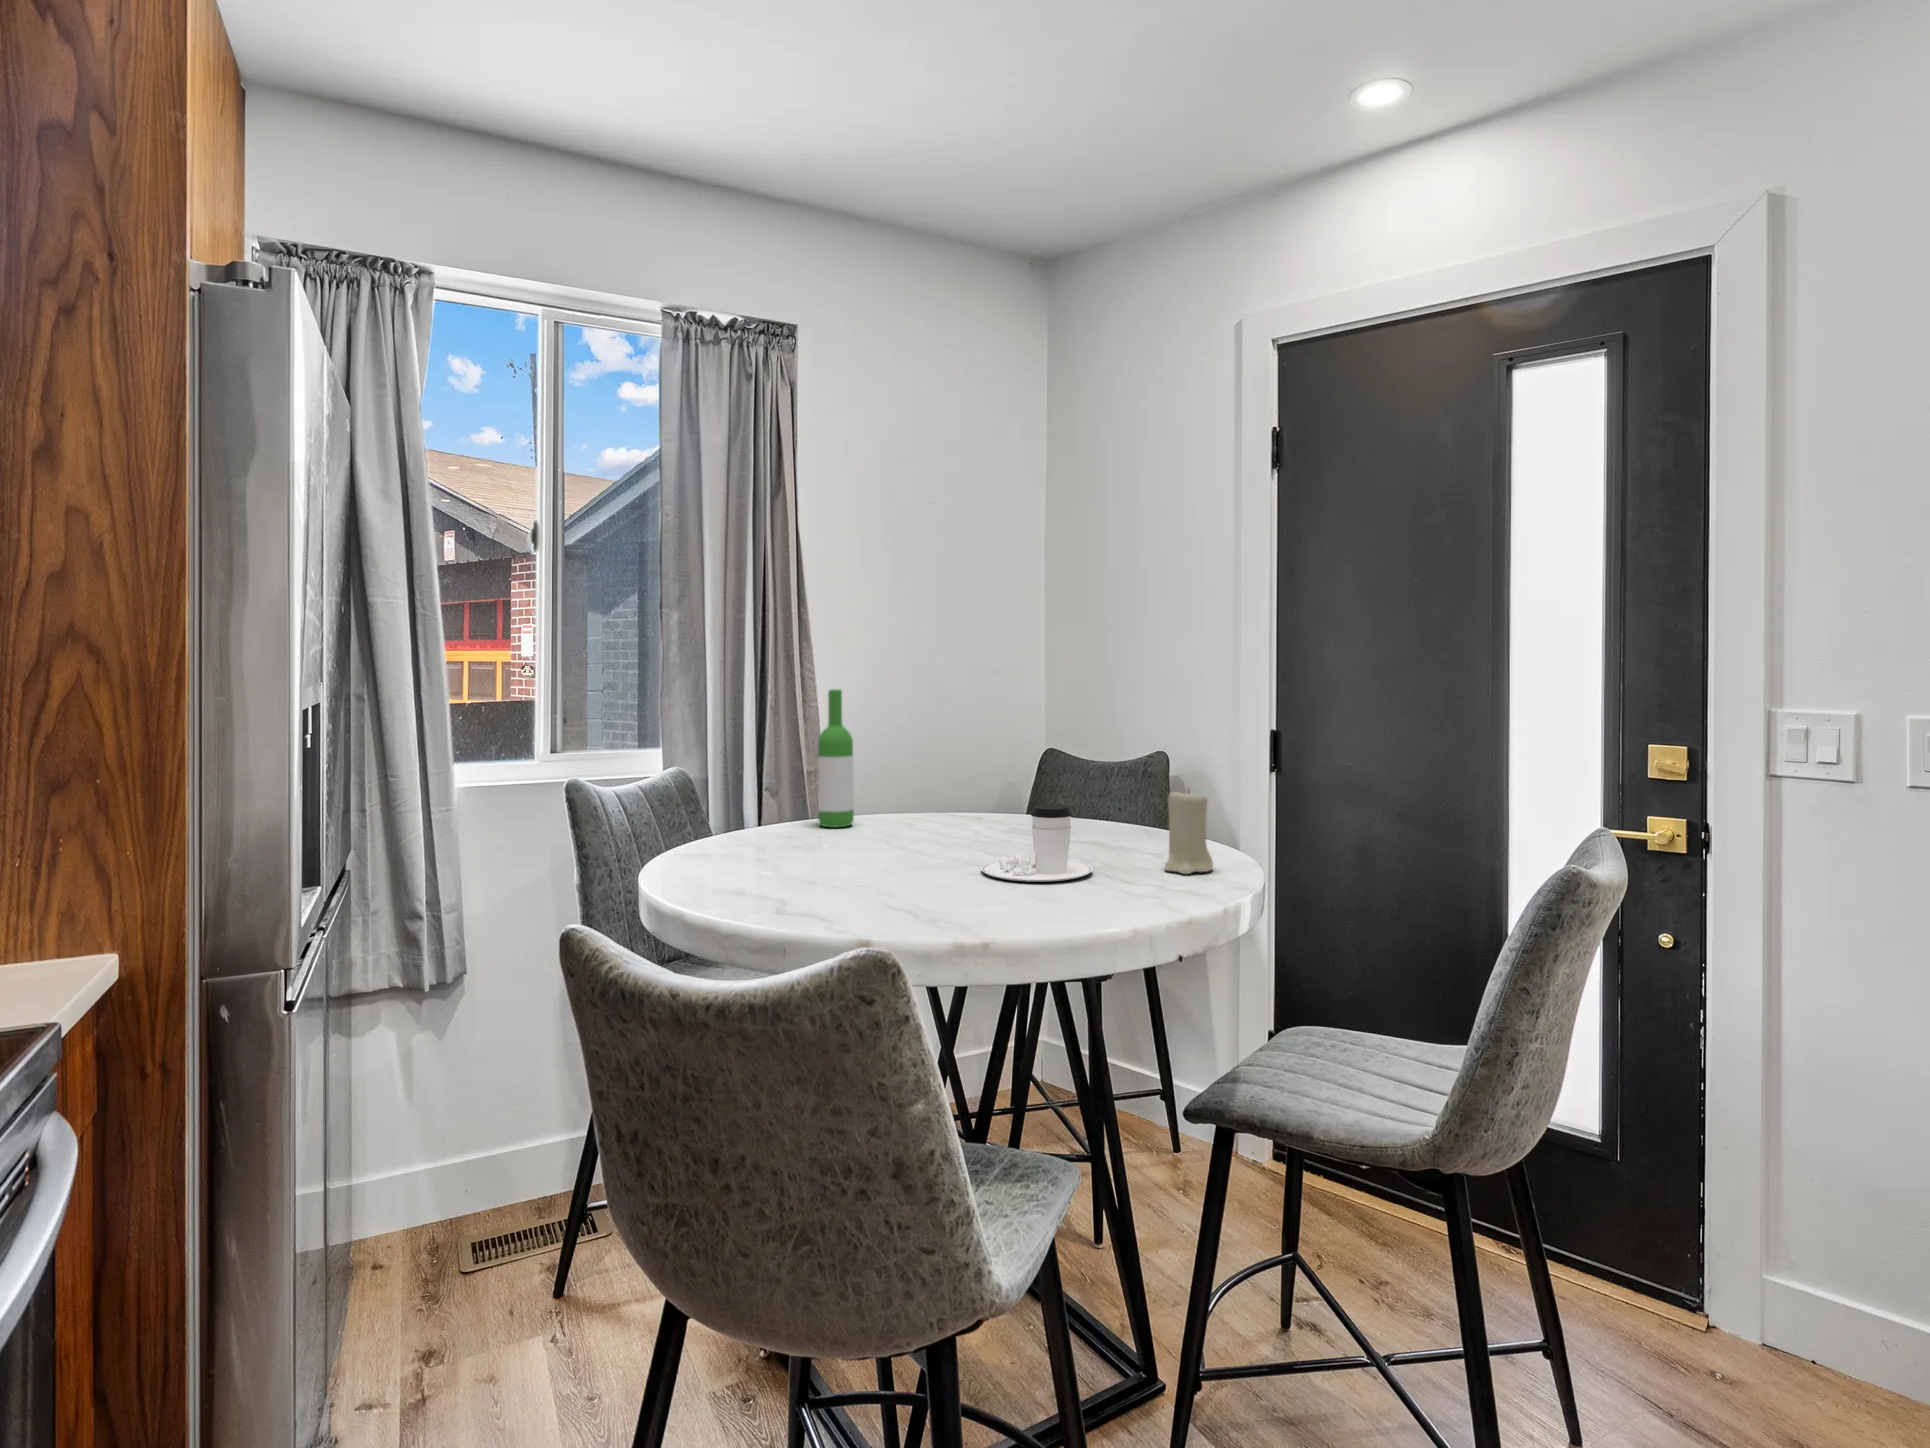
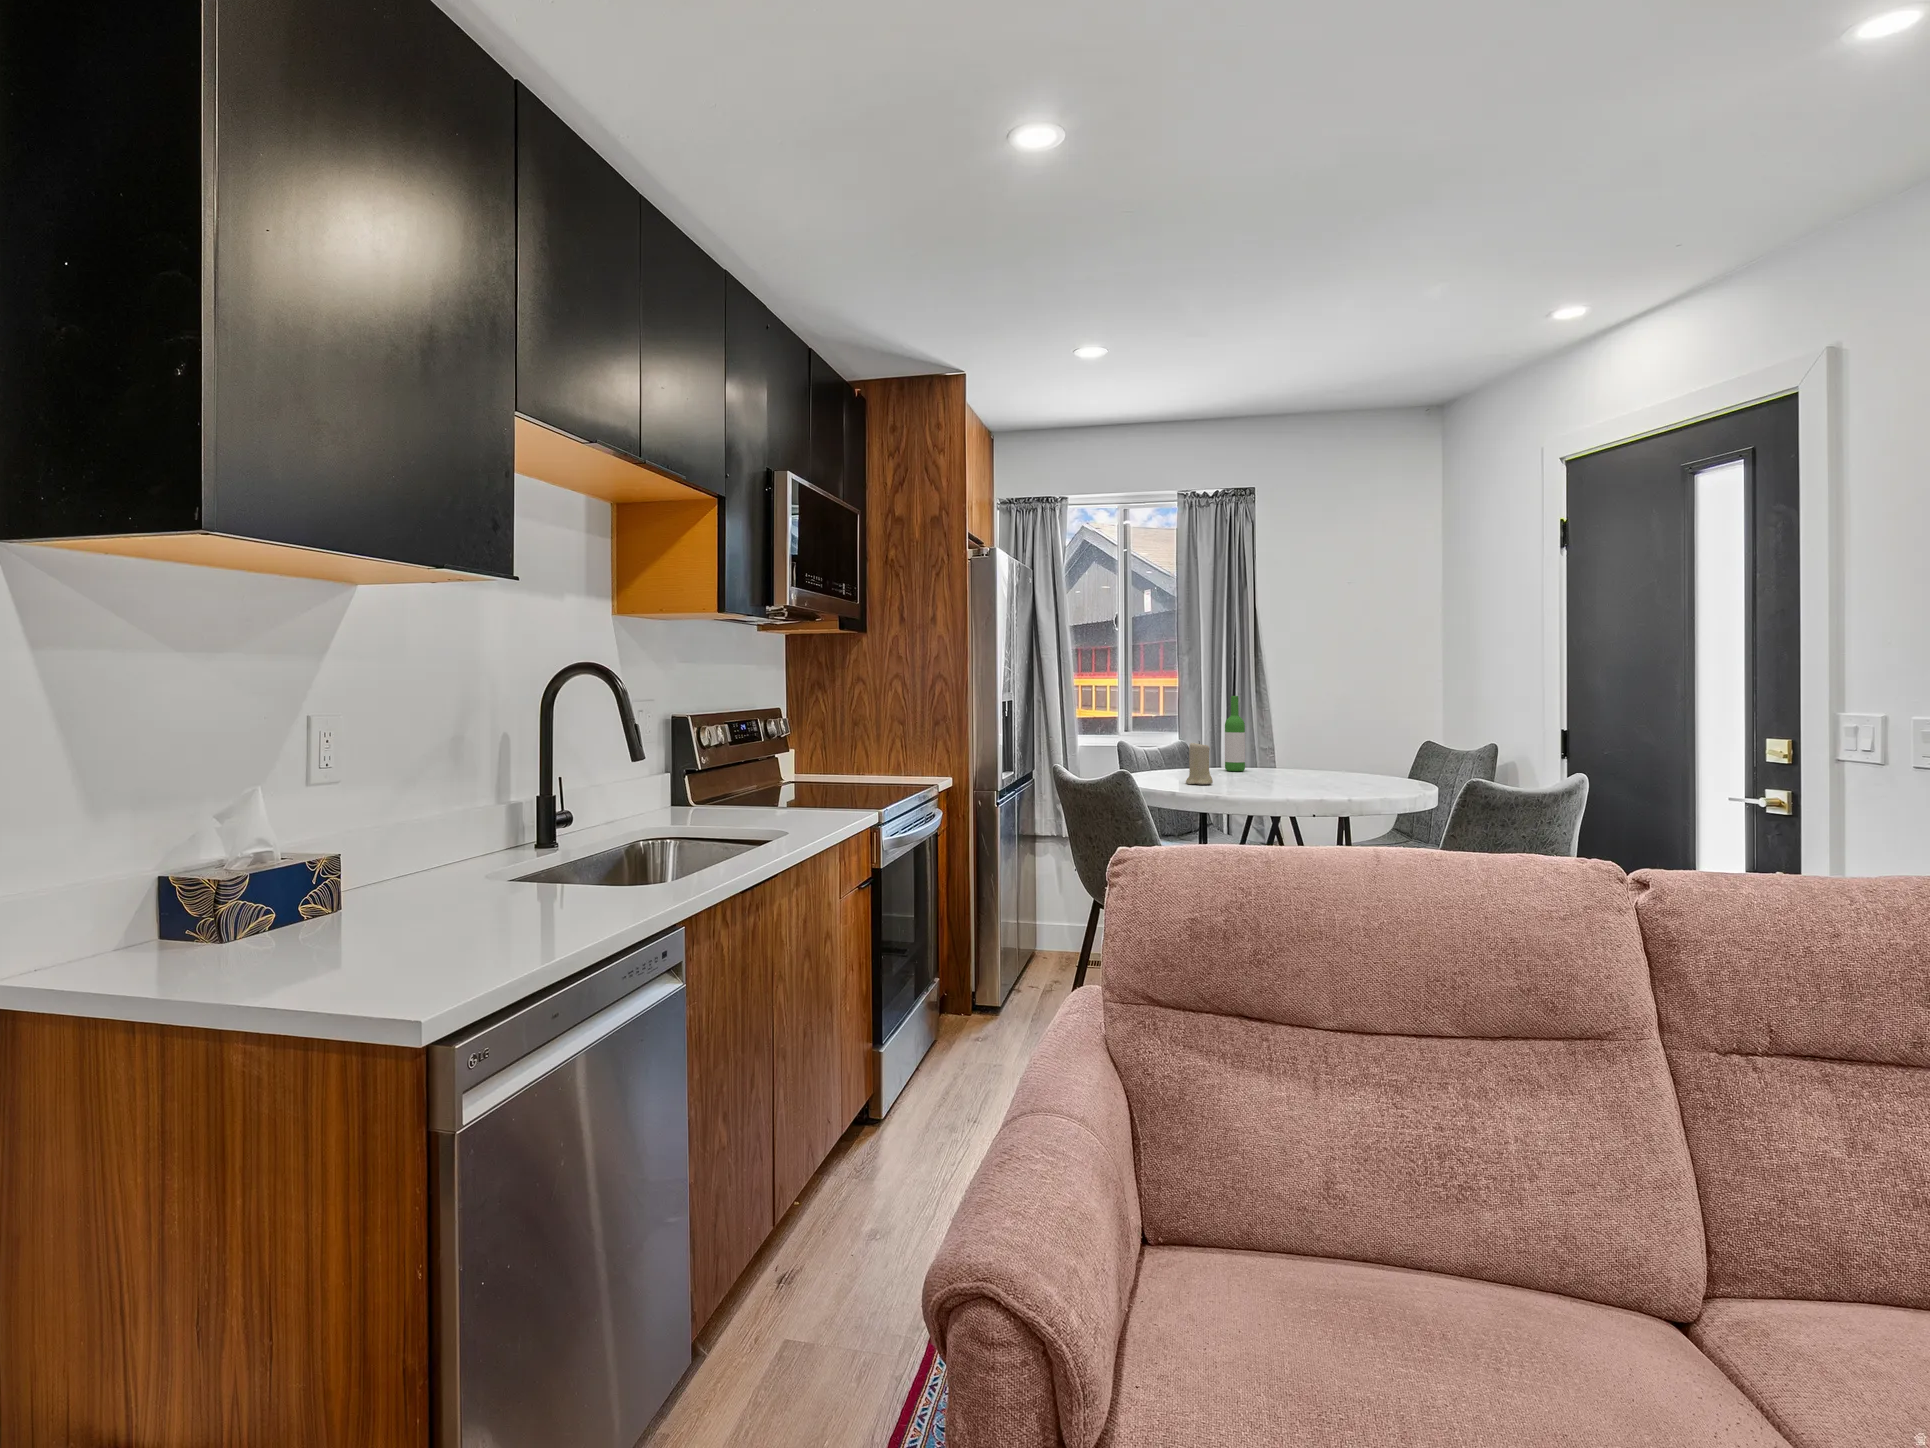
candle: present [1165,792,1213,874] -> present [1186,741,1213,784]
coffee cup: present [981,804,1093,882] -> none [1244,752,1307,789]

